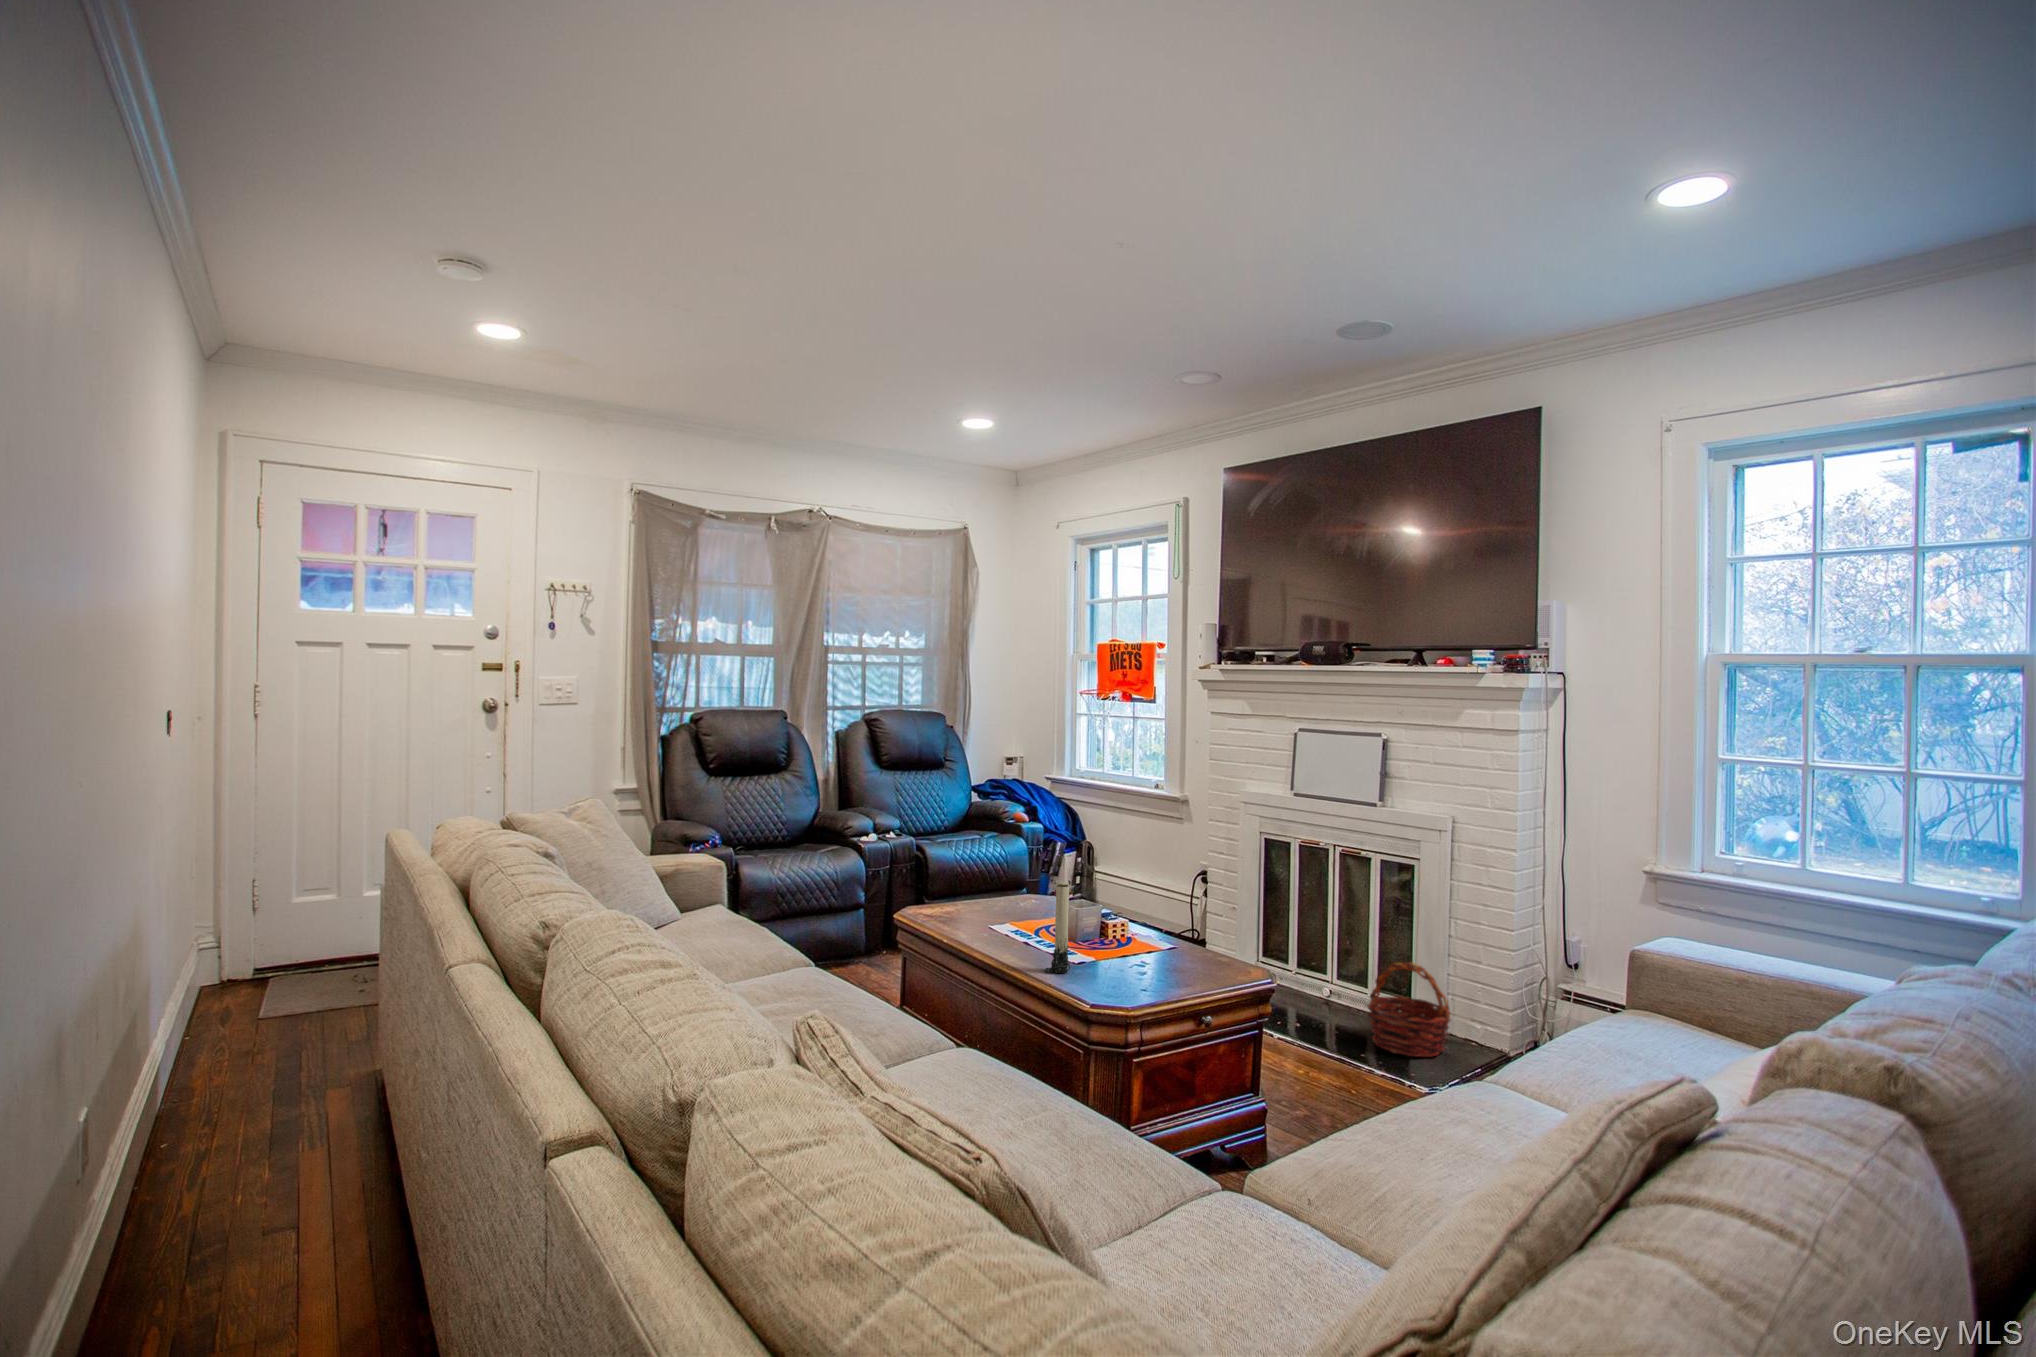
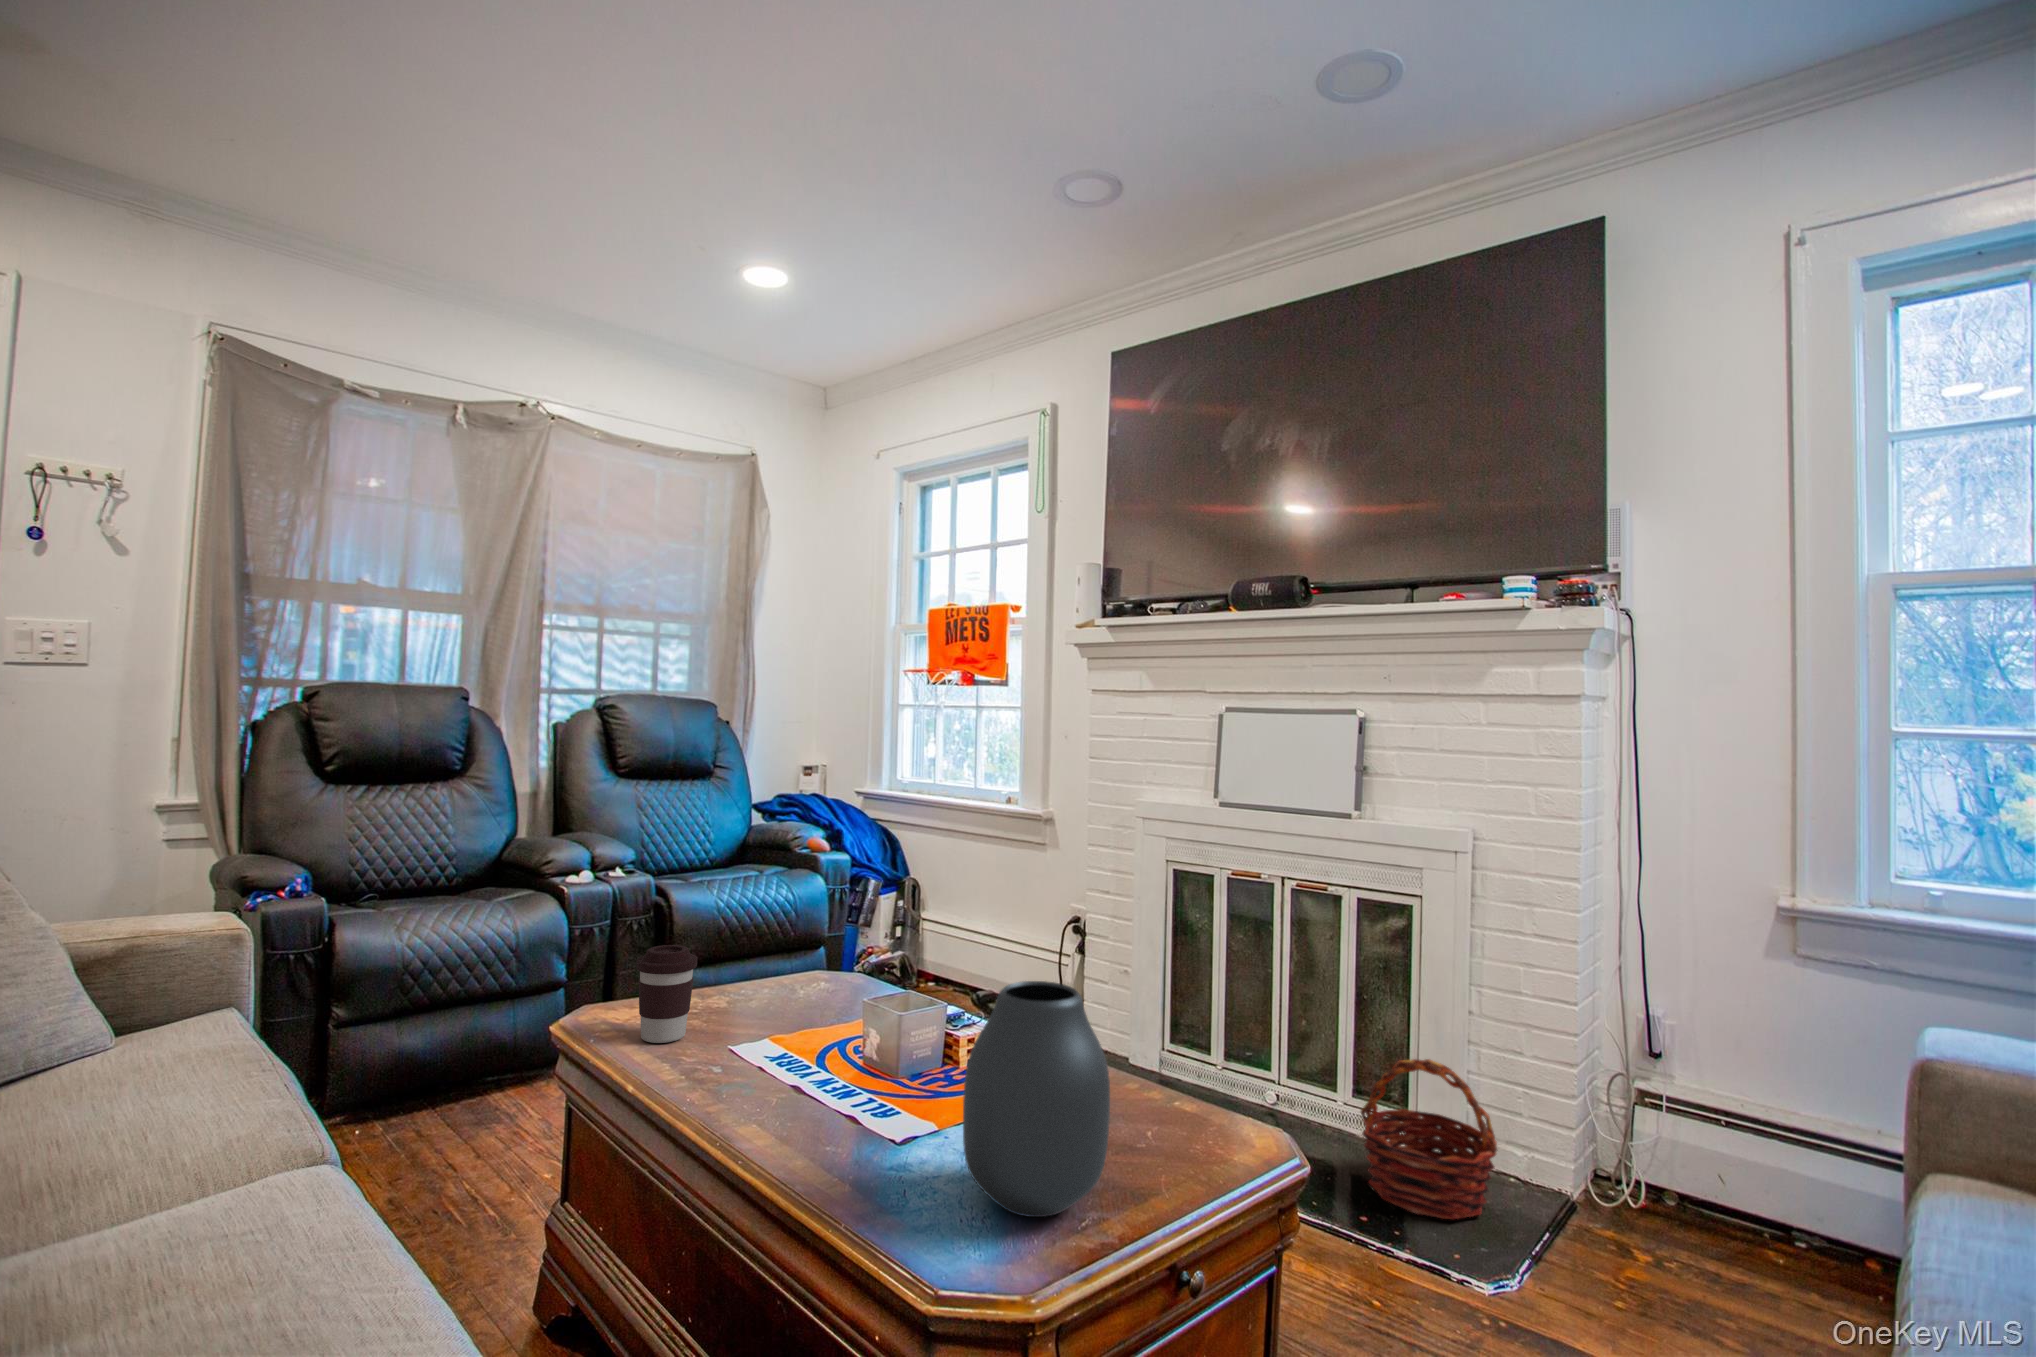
coffee cup: none [940,873,969,922] -> present [636,945,697,1043]
candle: present [1045,882,1070,973] -> none [832,974,892,1191]
vase: none [1101,887,1166,985] -> present [963,981,1110,1217]

